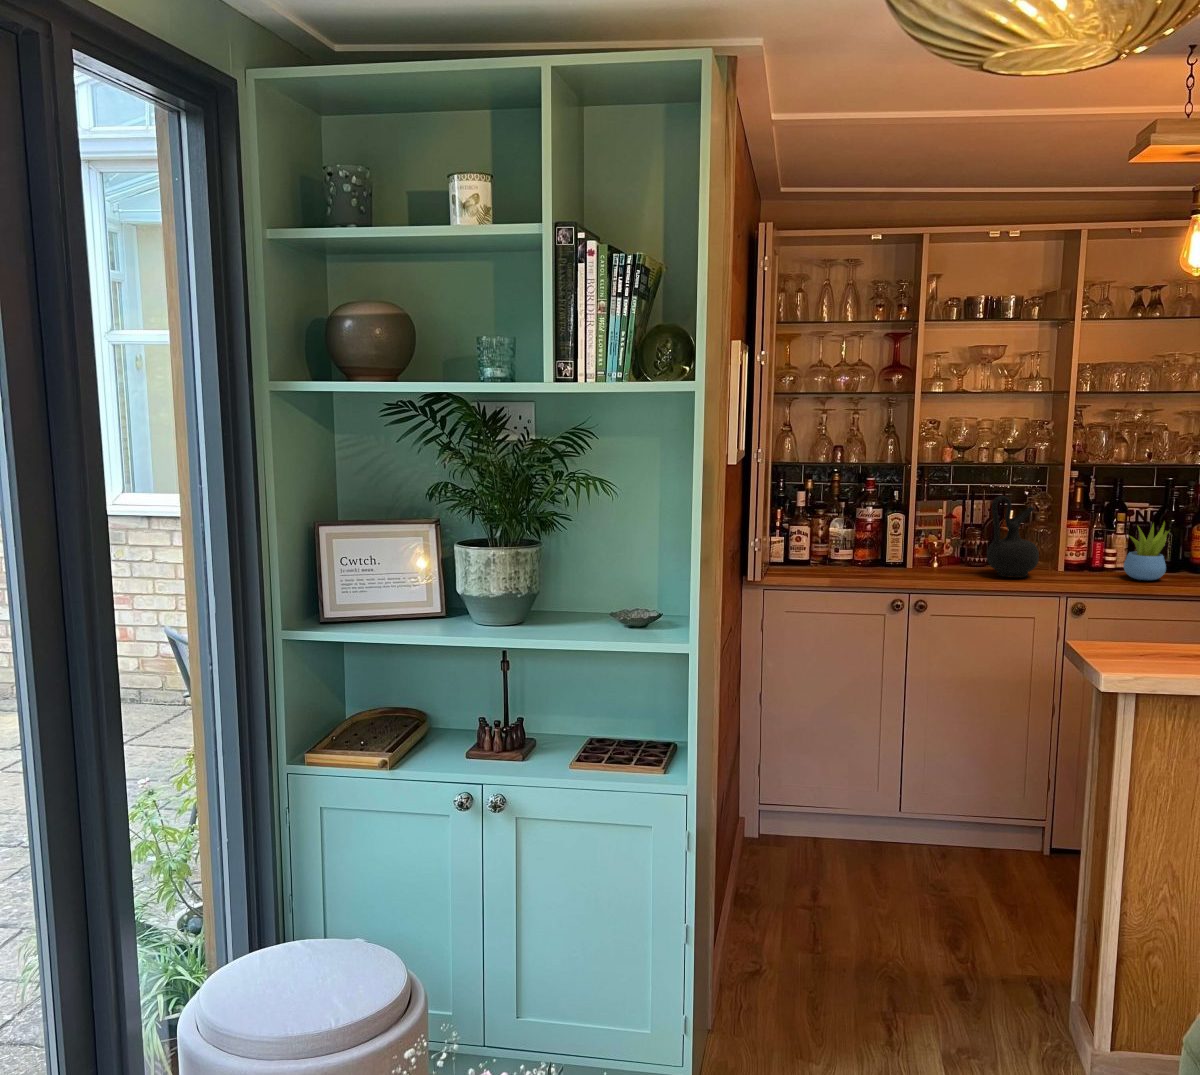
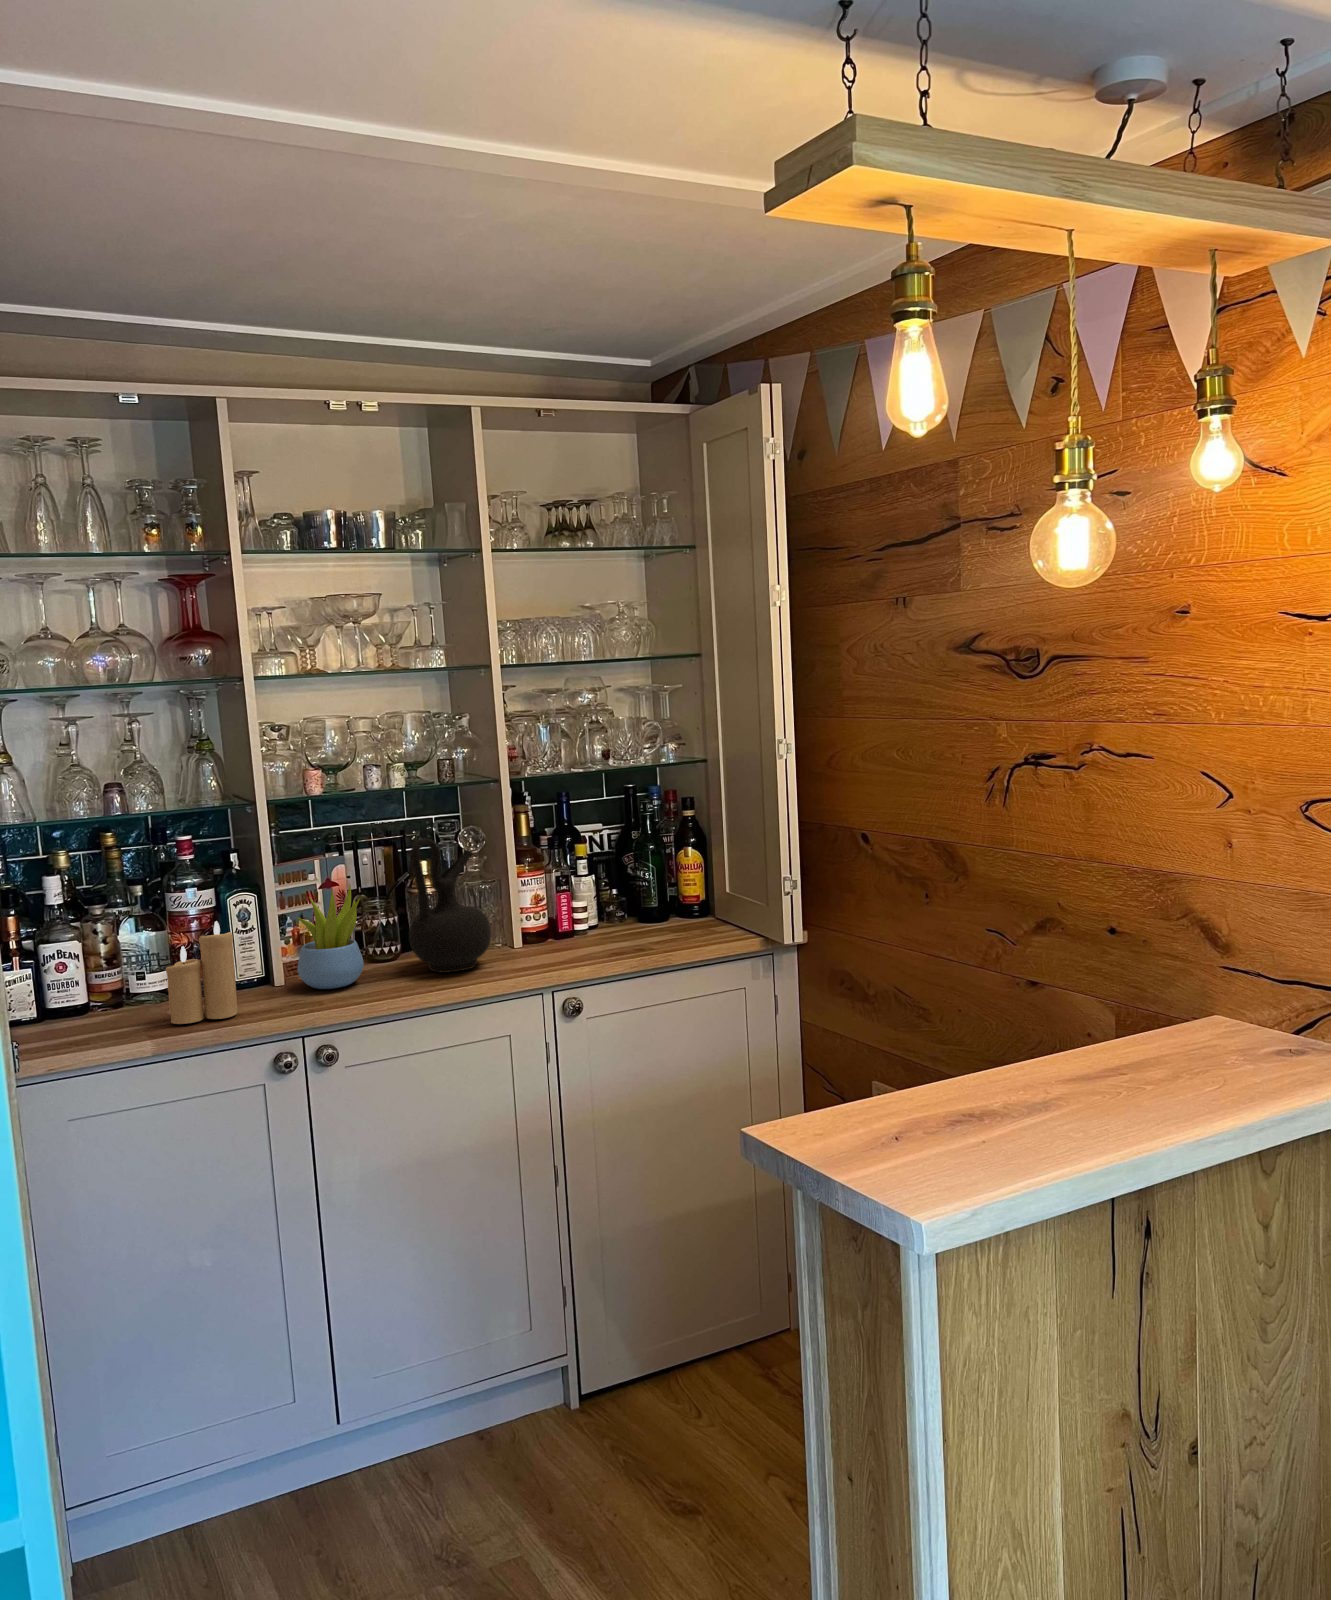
succulent plant: present [1124,523,1169,580] -> present [297,885,364,989]
candle: none [845,525,882,577] -> present [166,921,237,1024]

